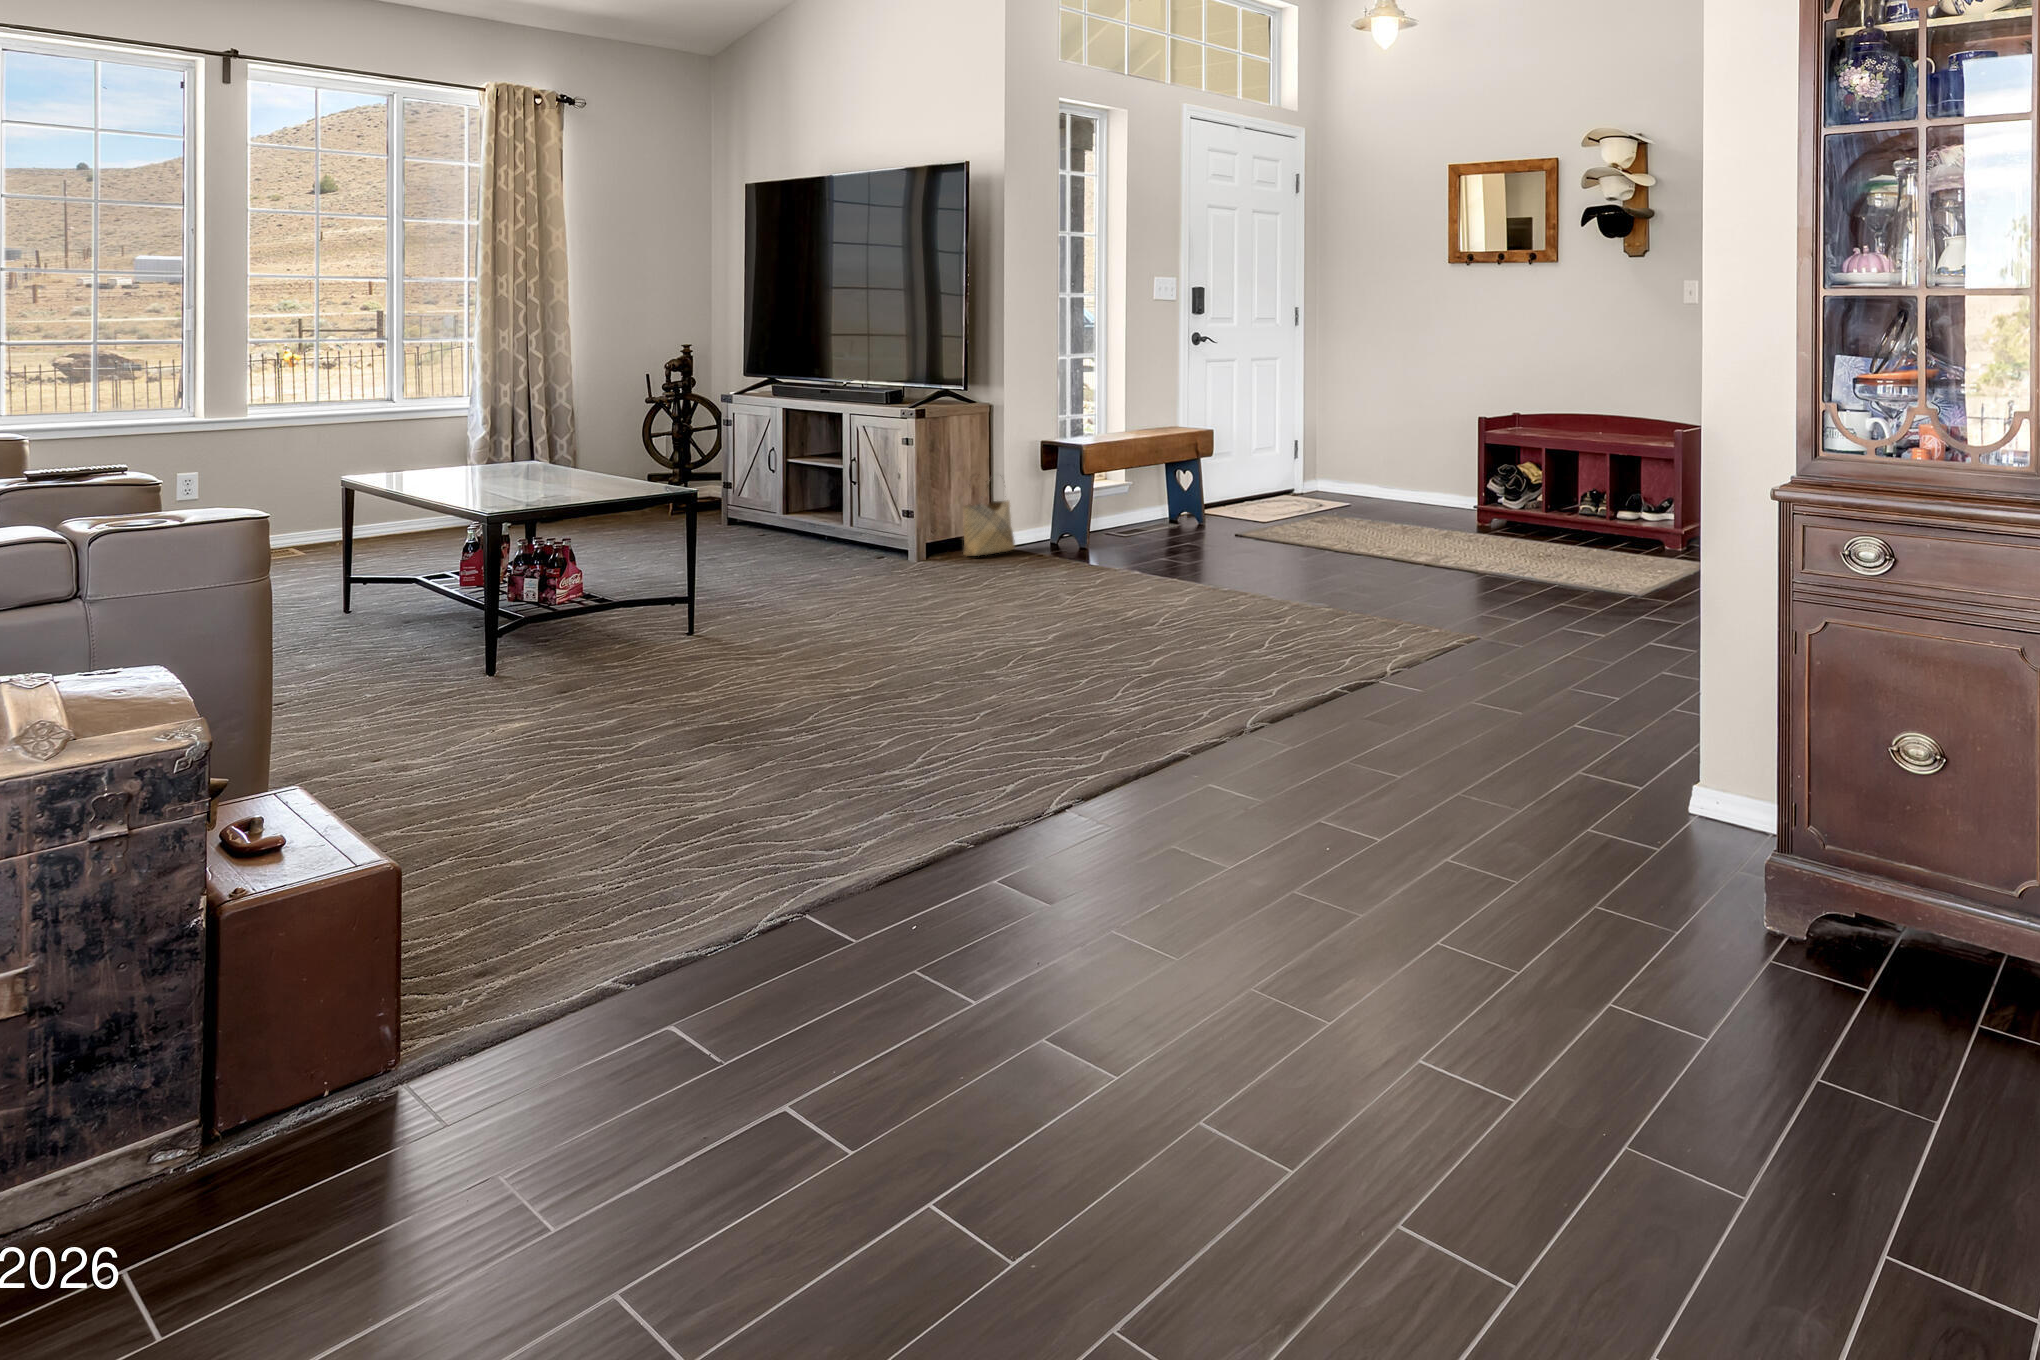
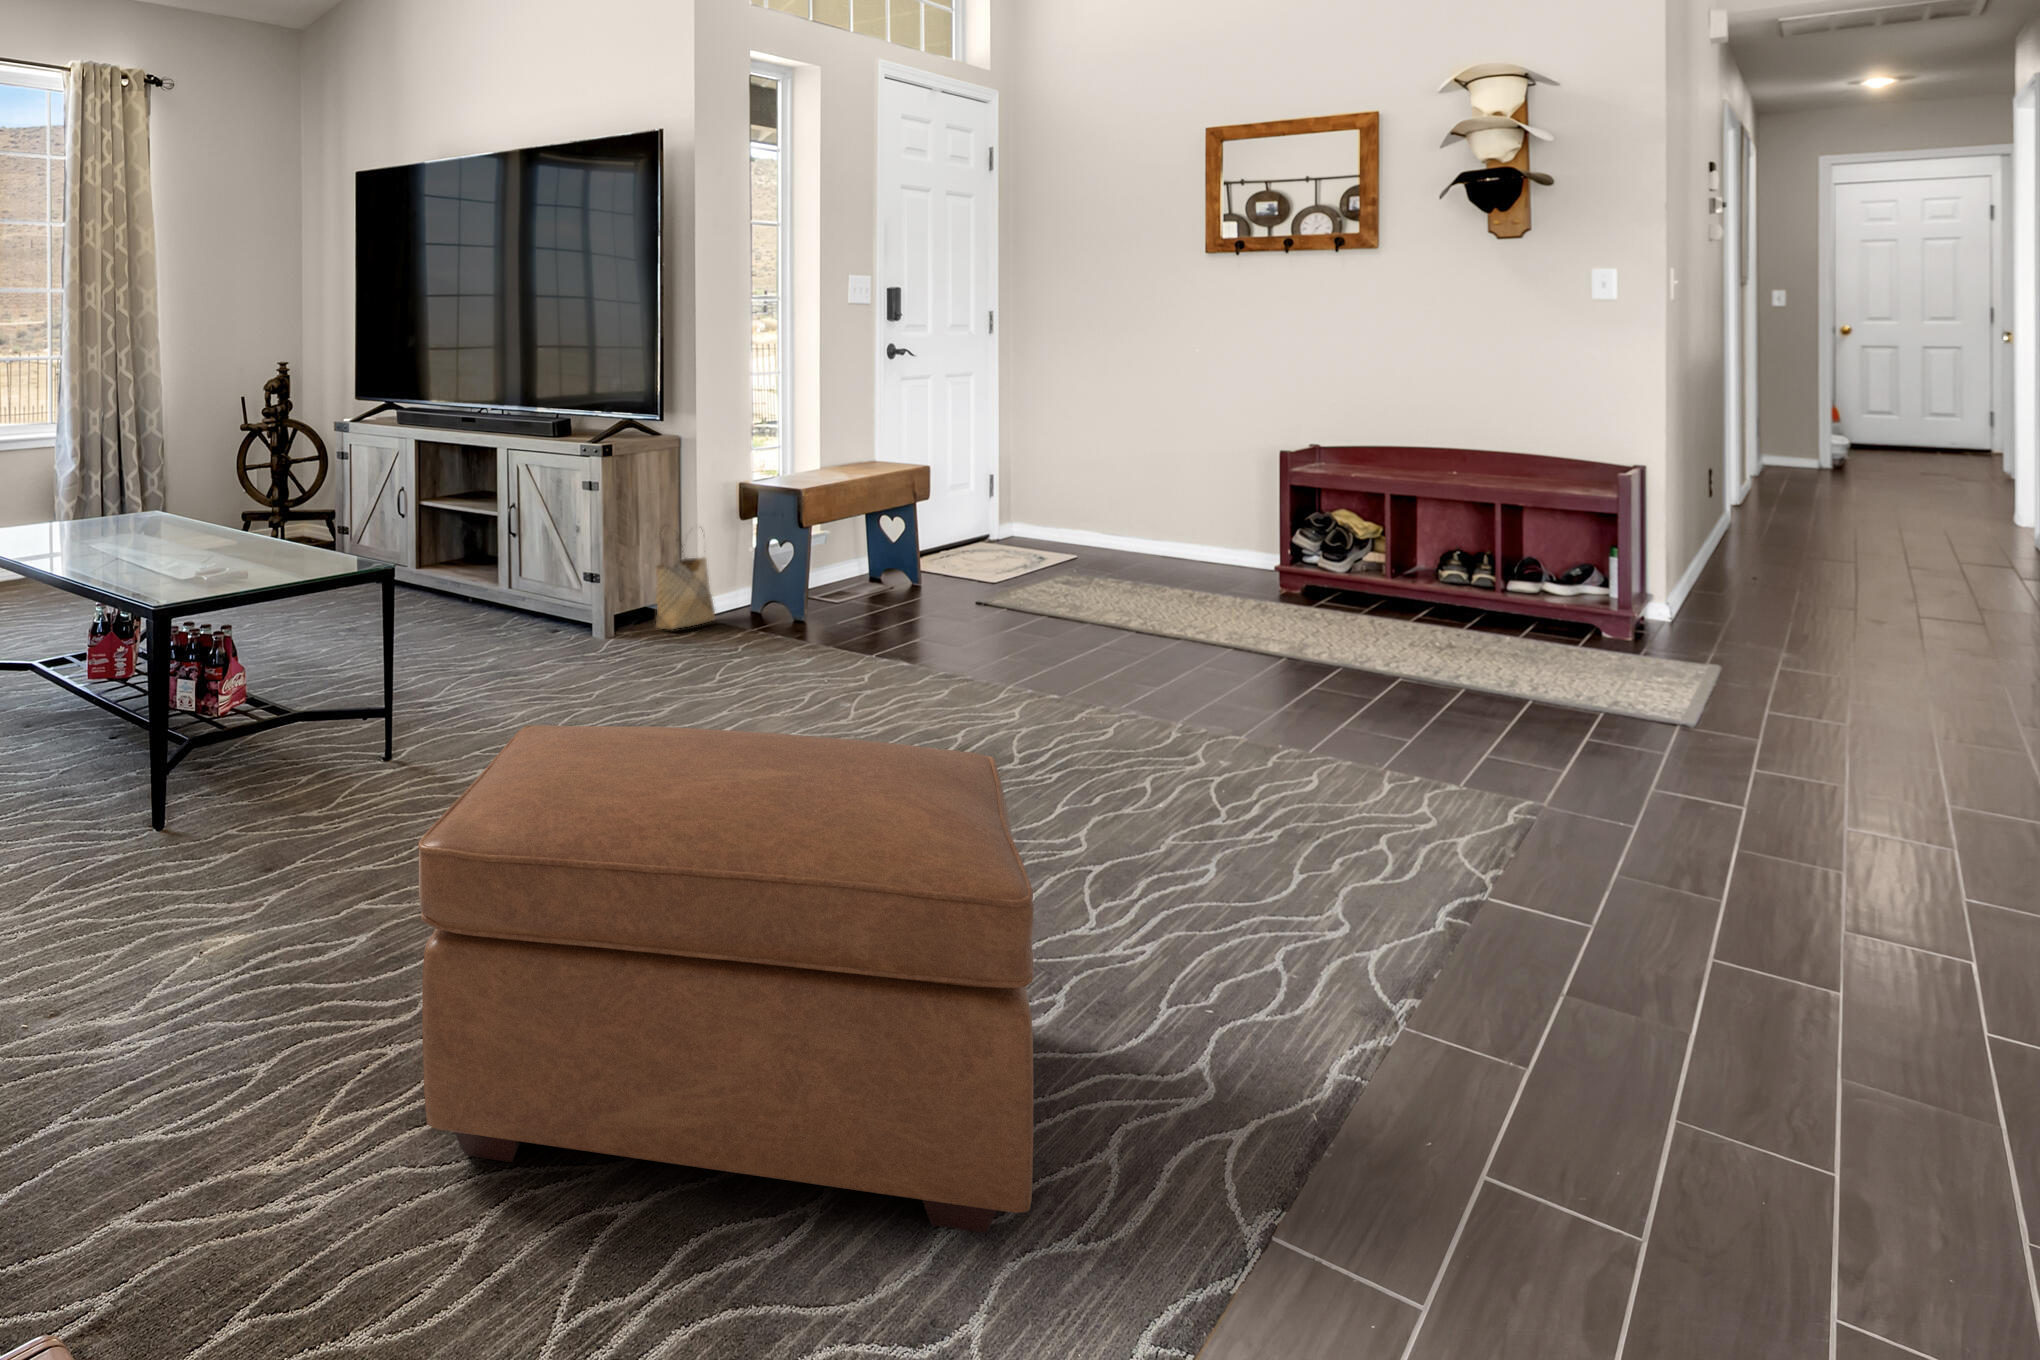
ottoman: none [592,569,1001,815] -> present [418,725,1033,1233]

